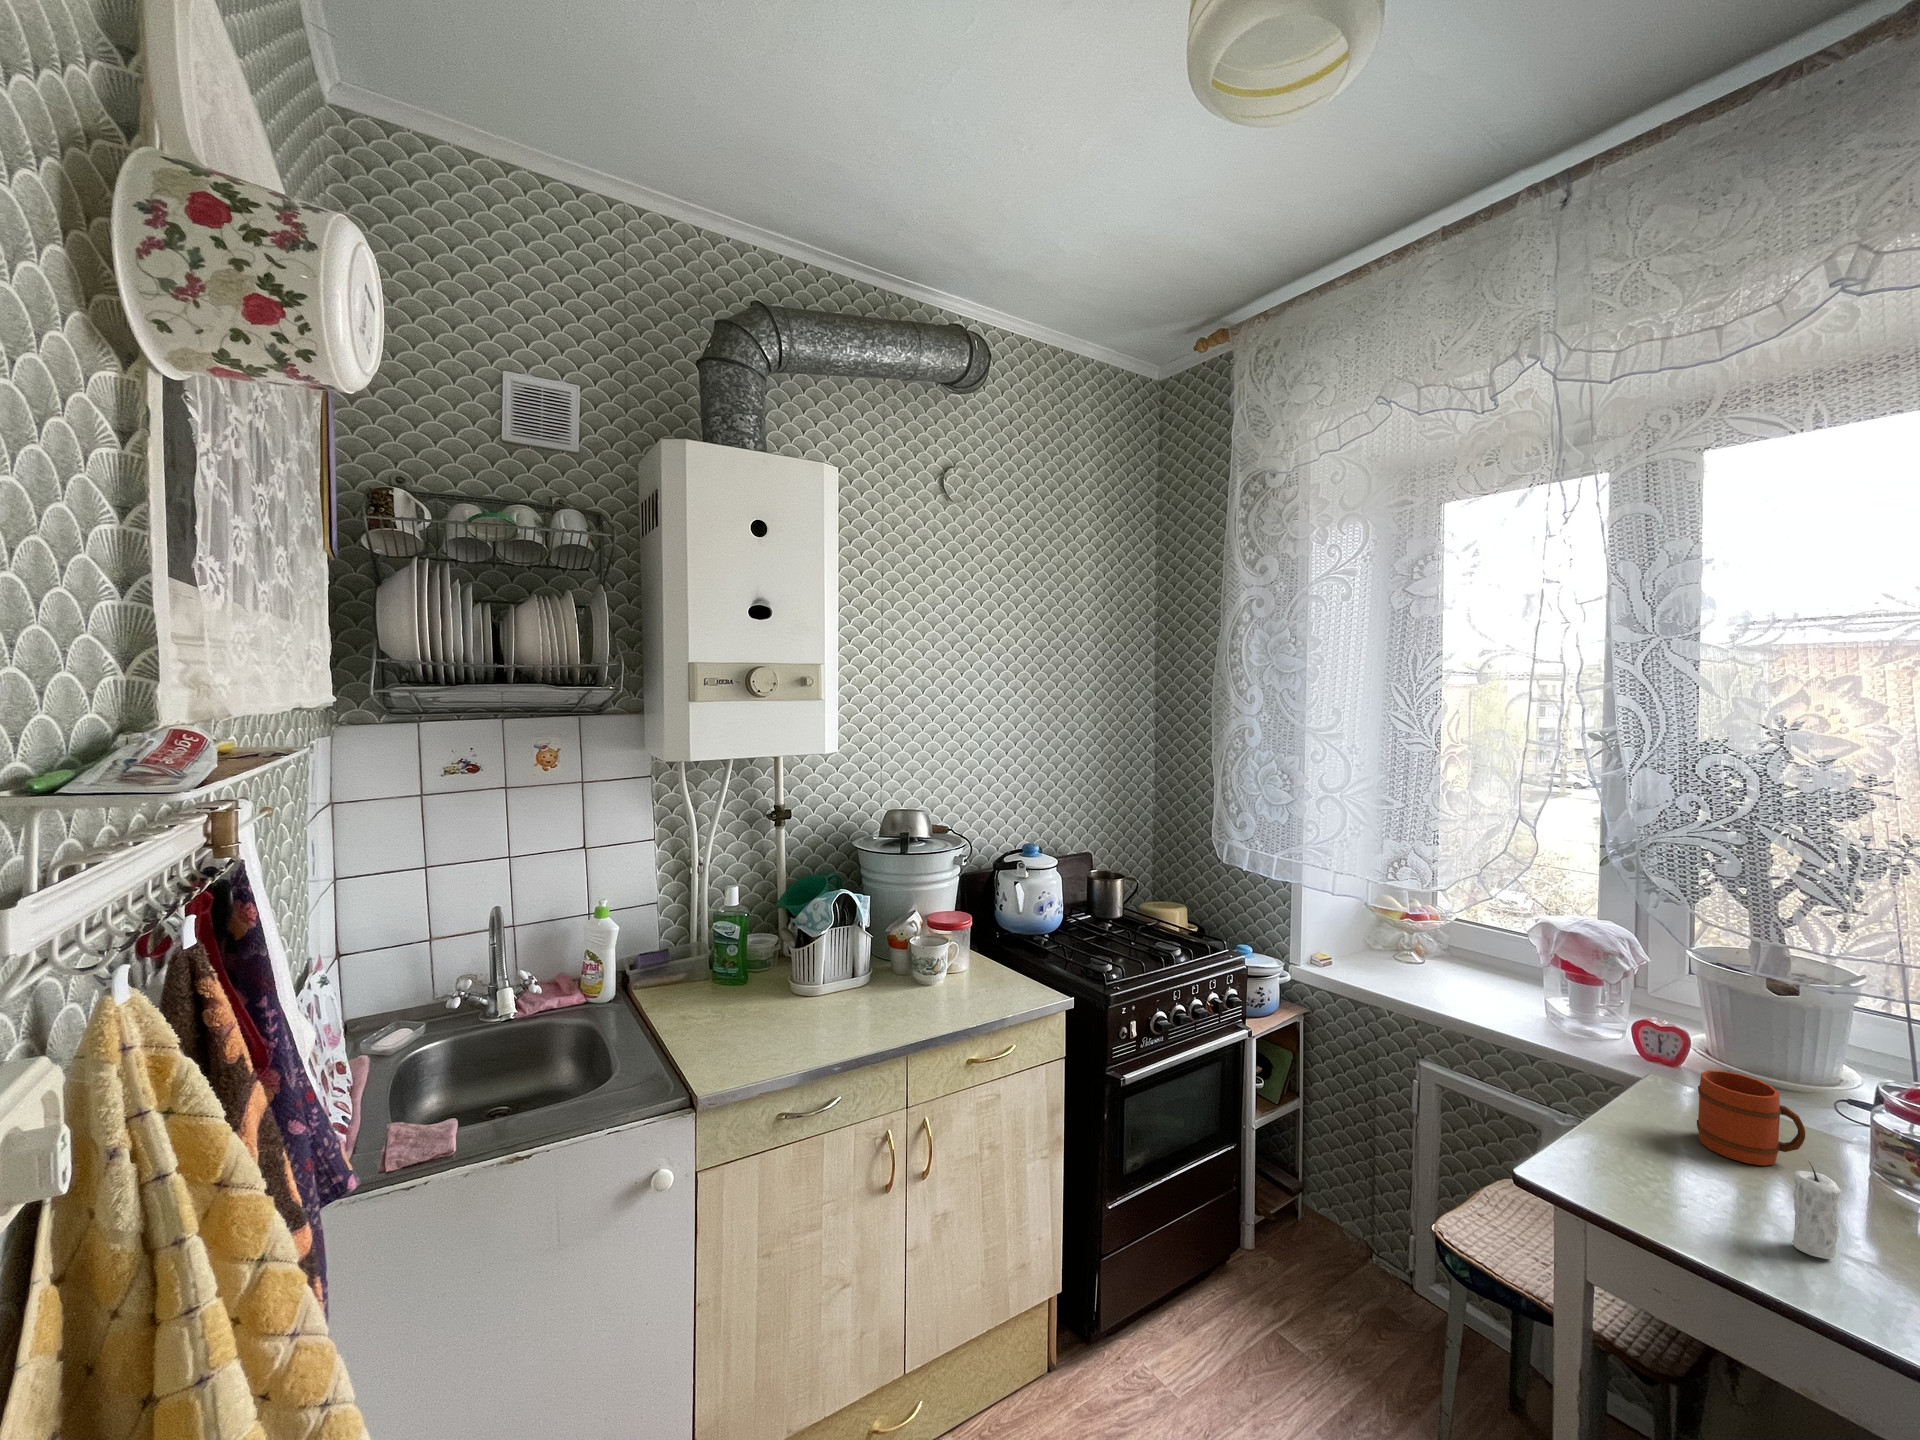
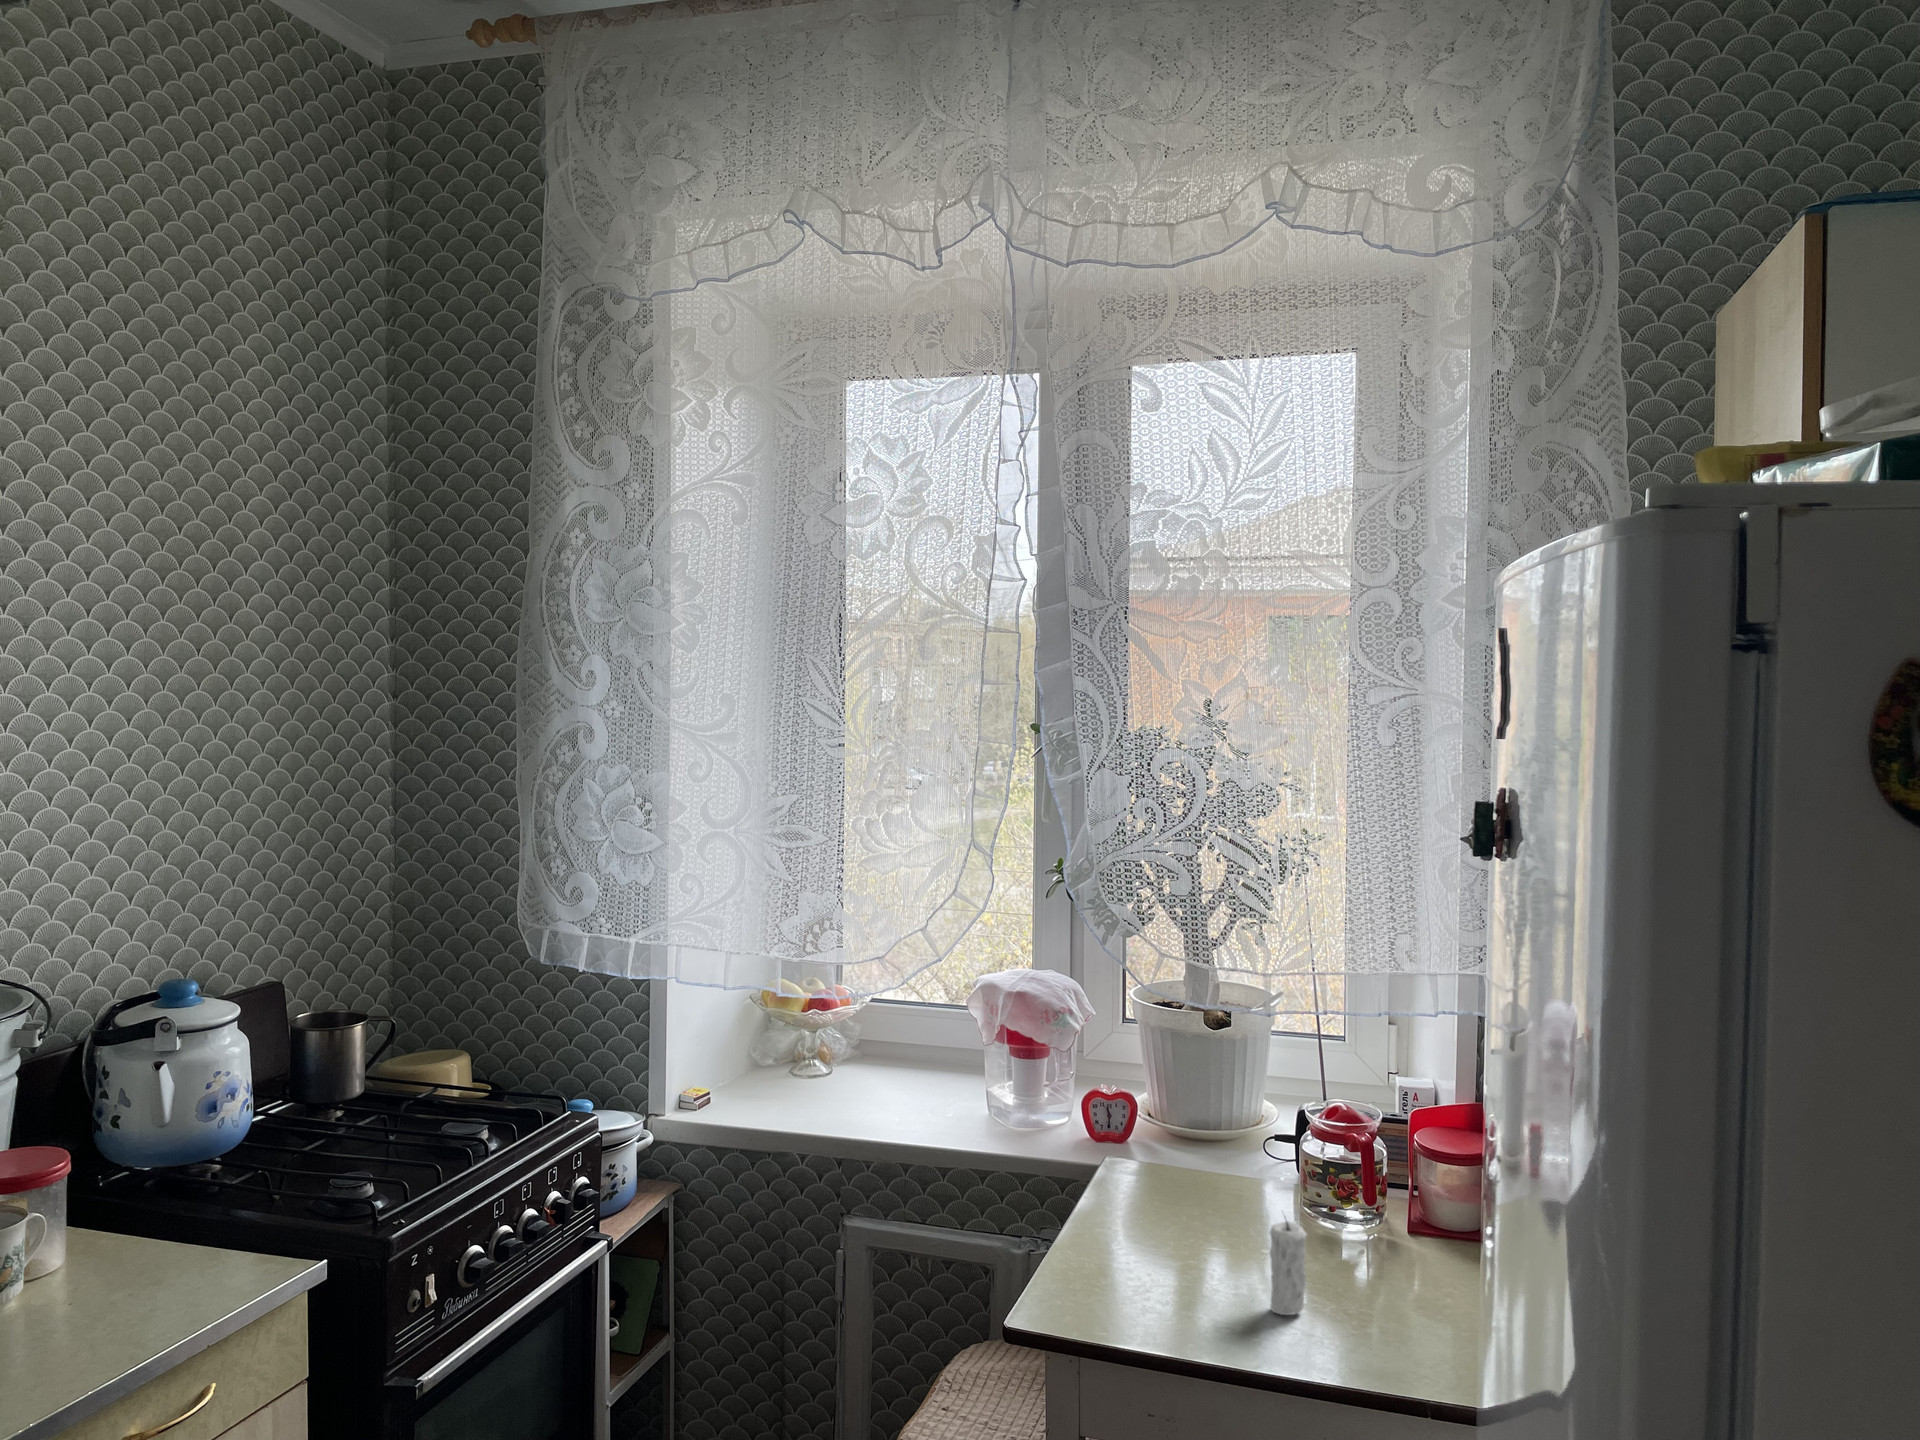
mug: present [1697,1070,1805,1166] -> none [1169,1132,1260,1234]

